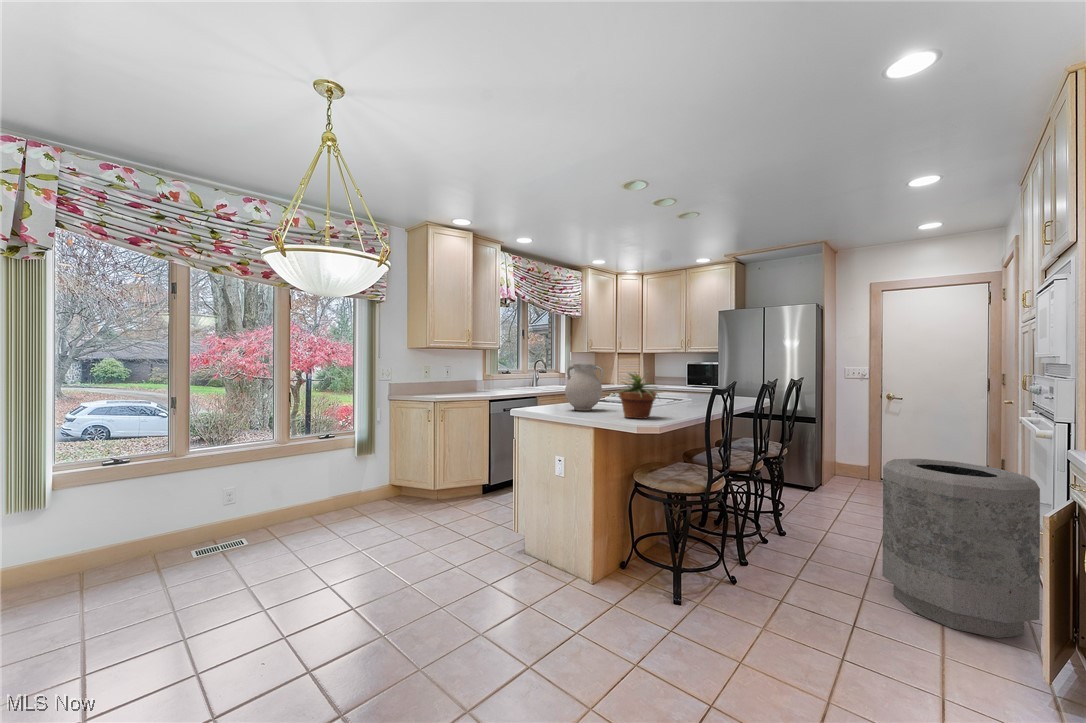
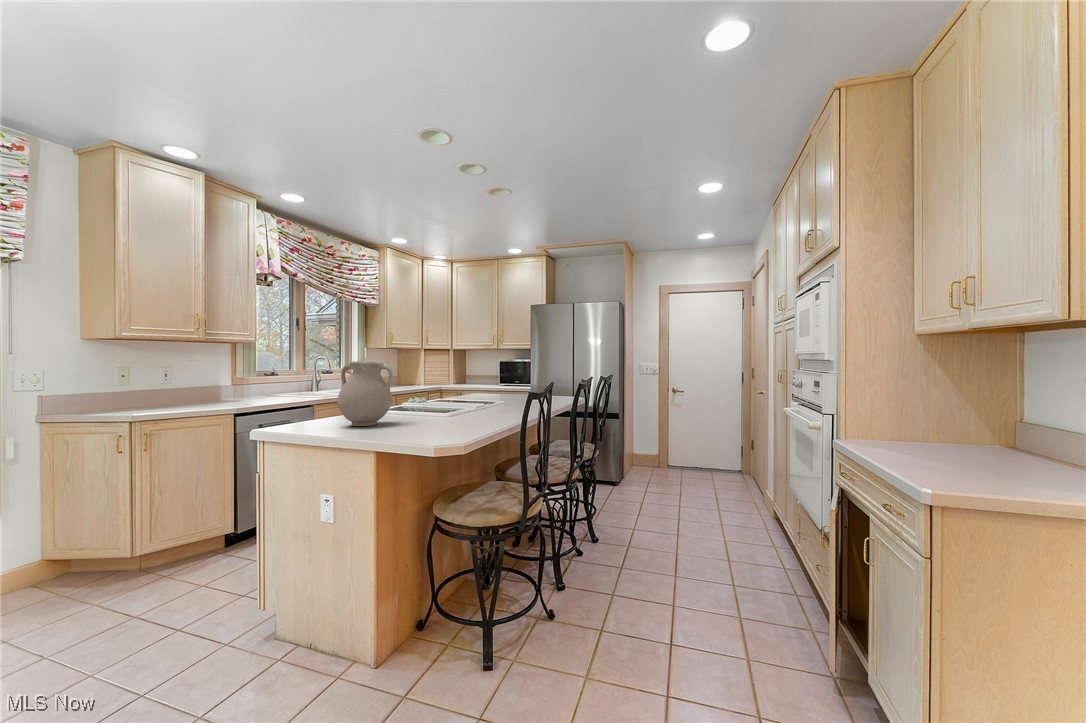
potted plant: present [617,373,658,419] -> none [398,371,472,436]
trash can: present [882,459,1040,638] -> none [688,452,809,622]

